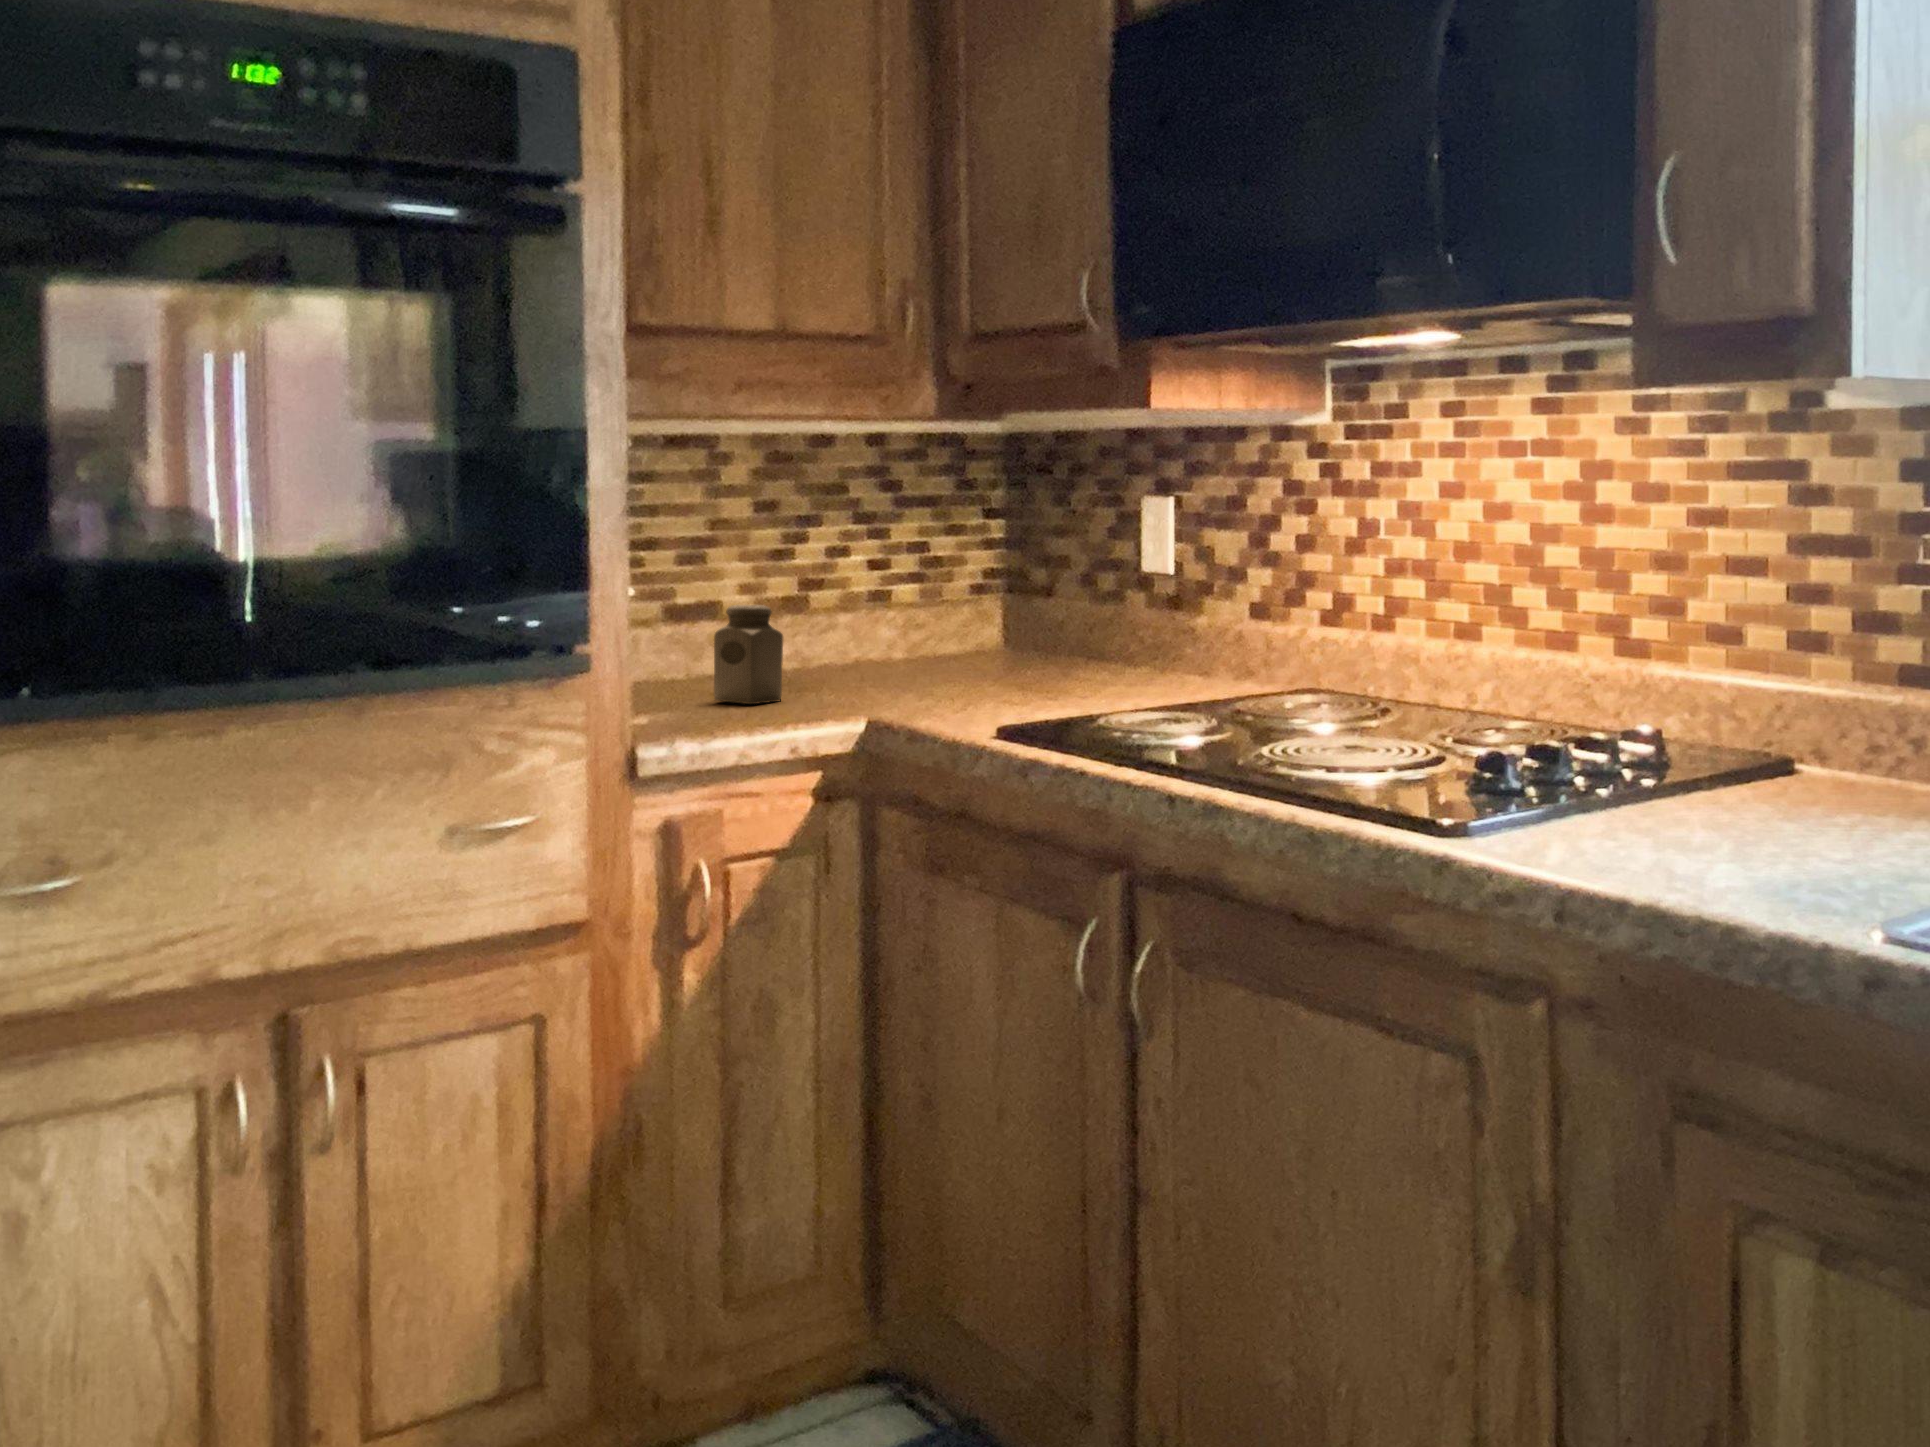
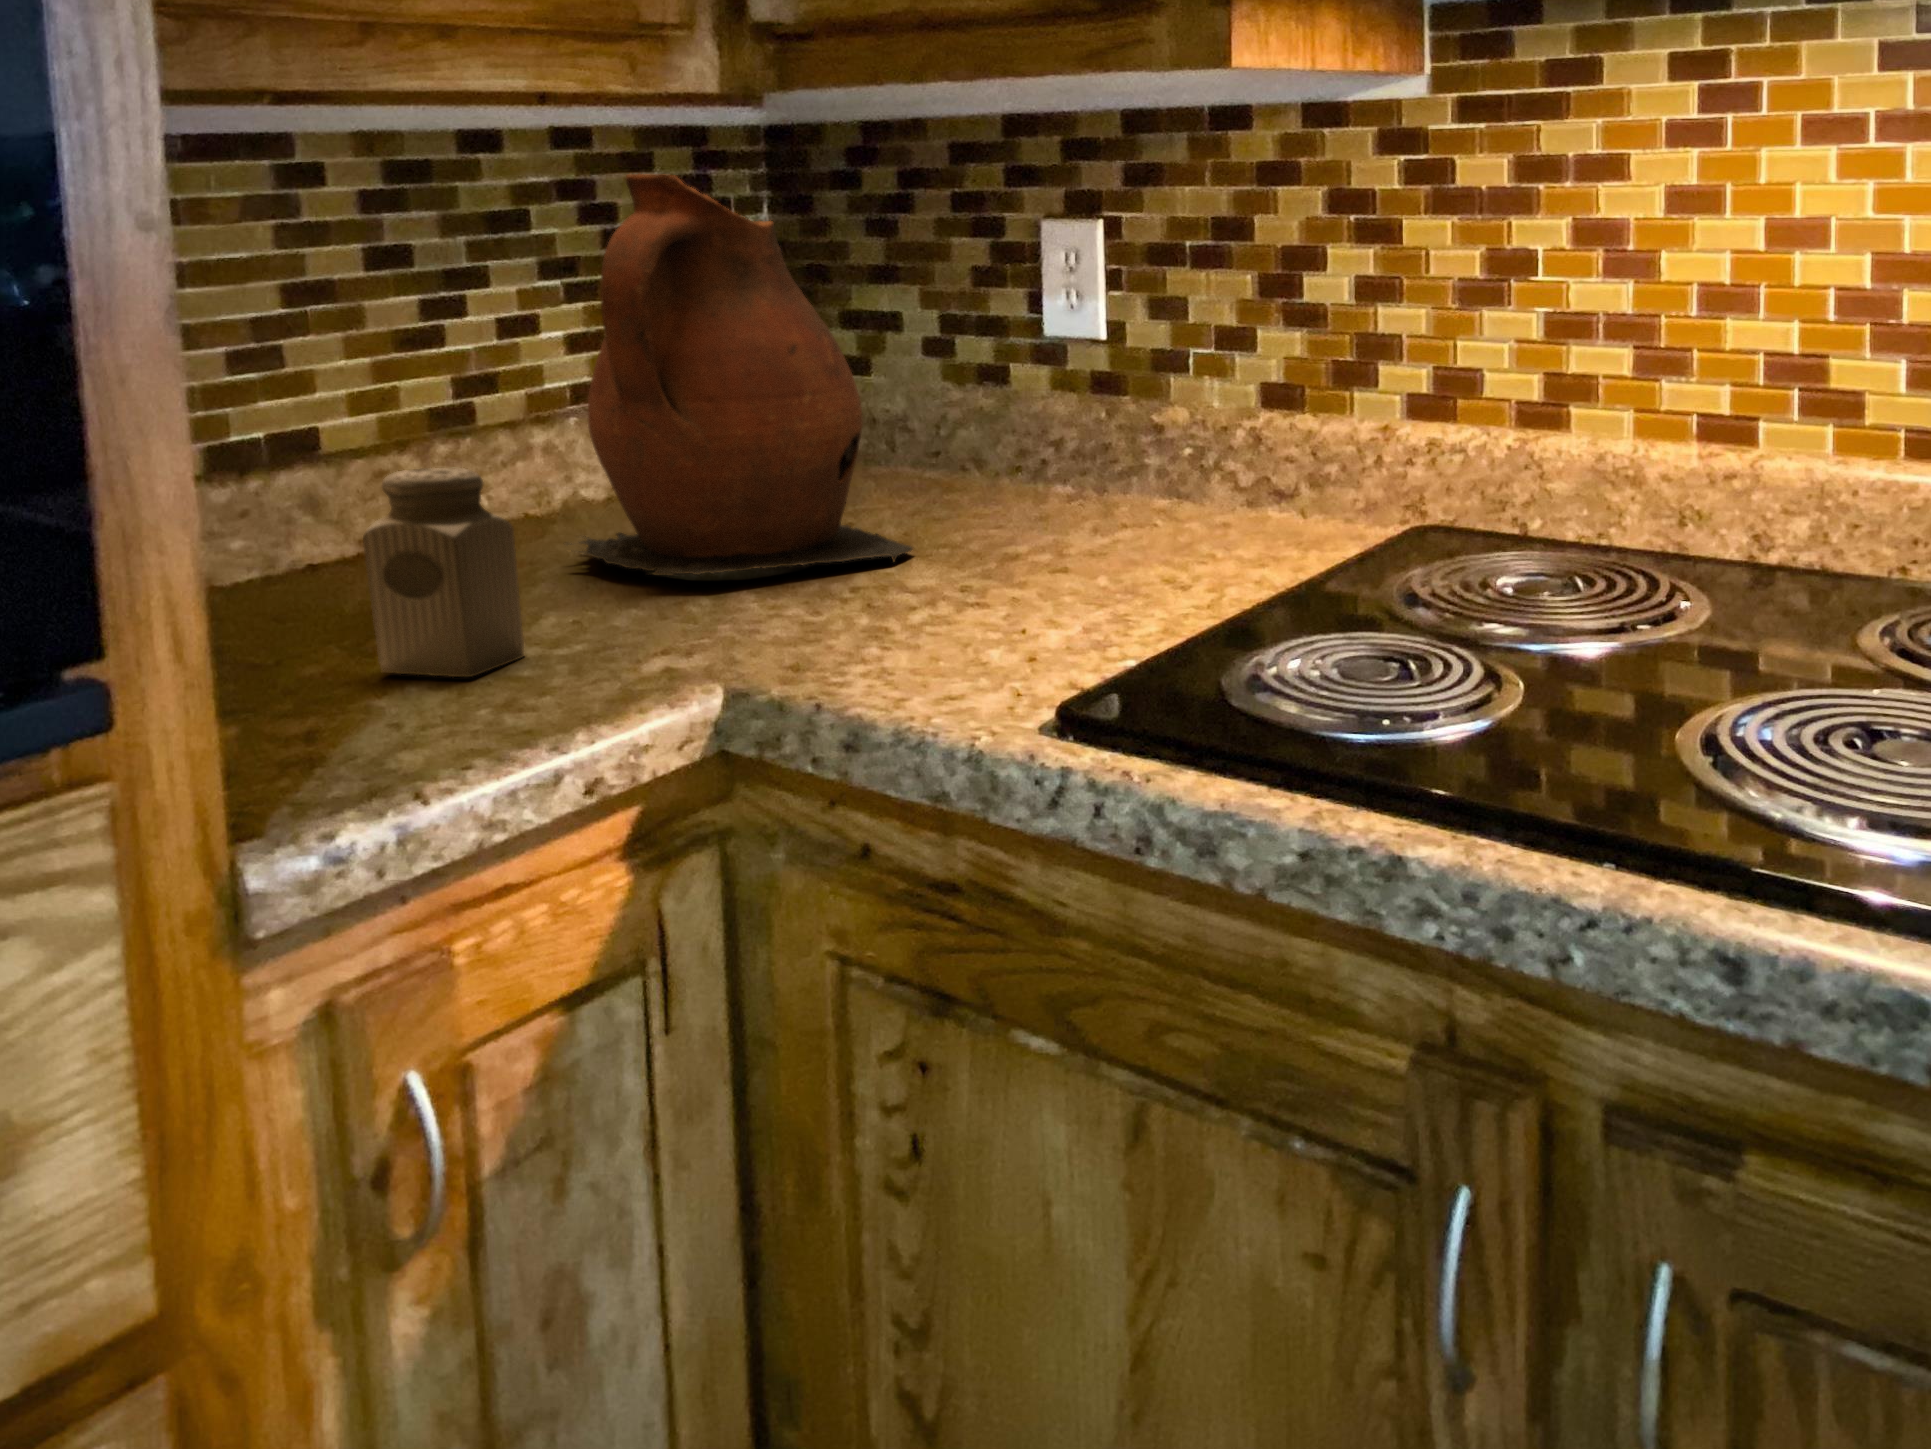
ceramic pitcher: none [829,467,1011,682] -> present [571,174,913,576]

